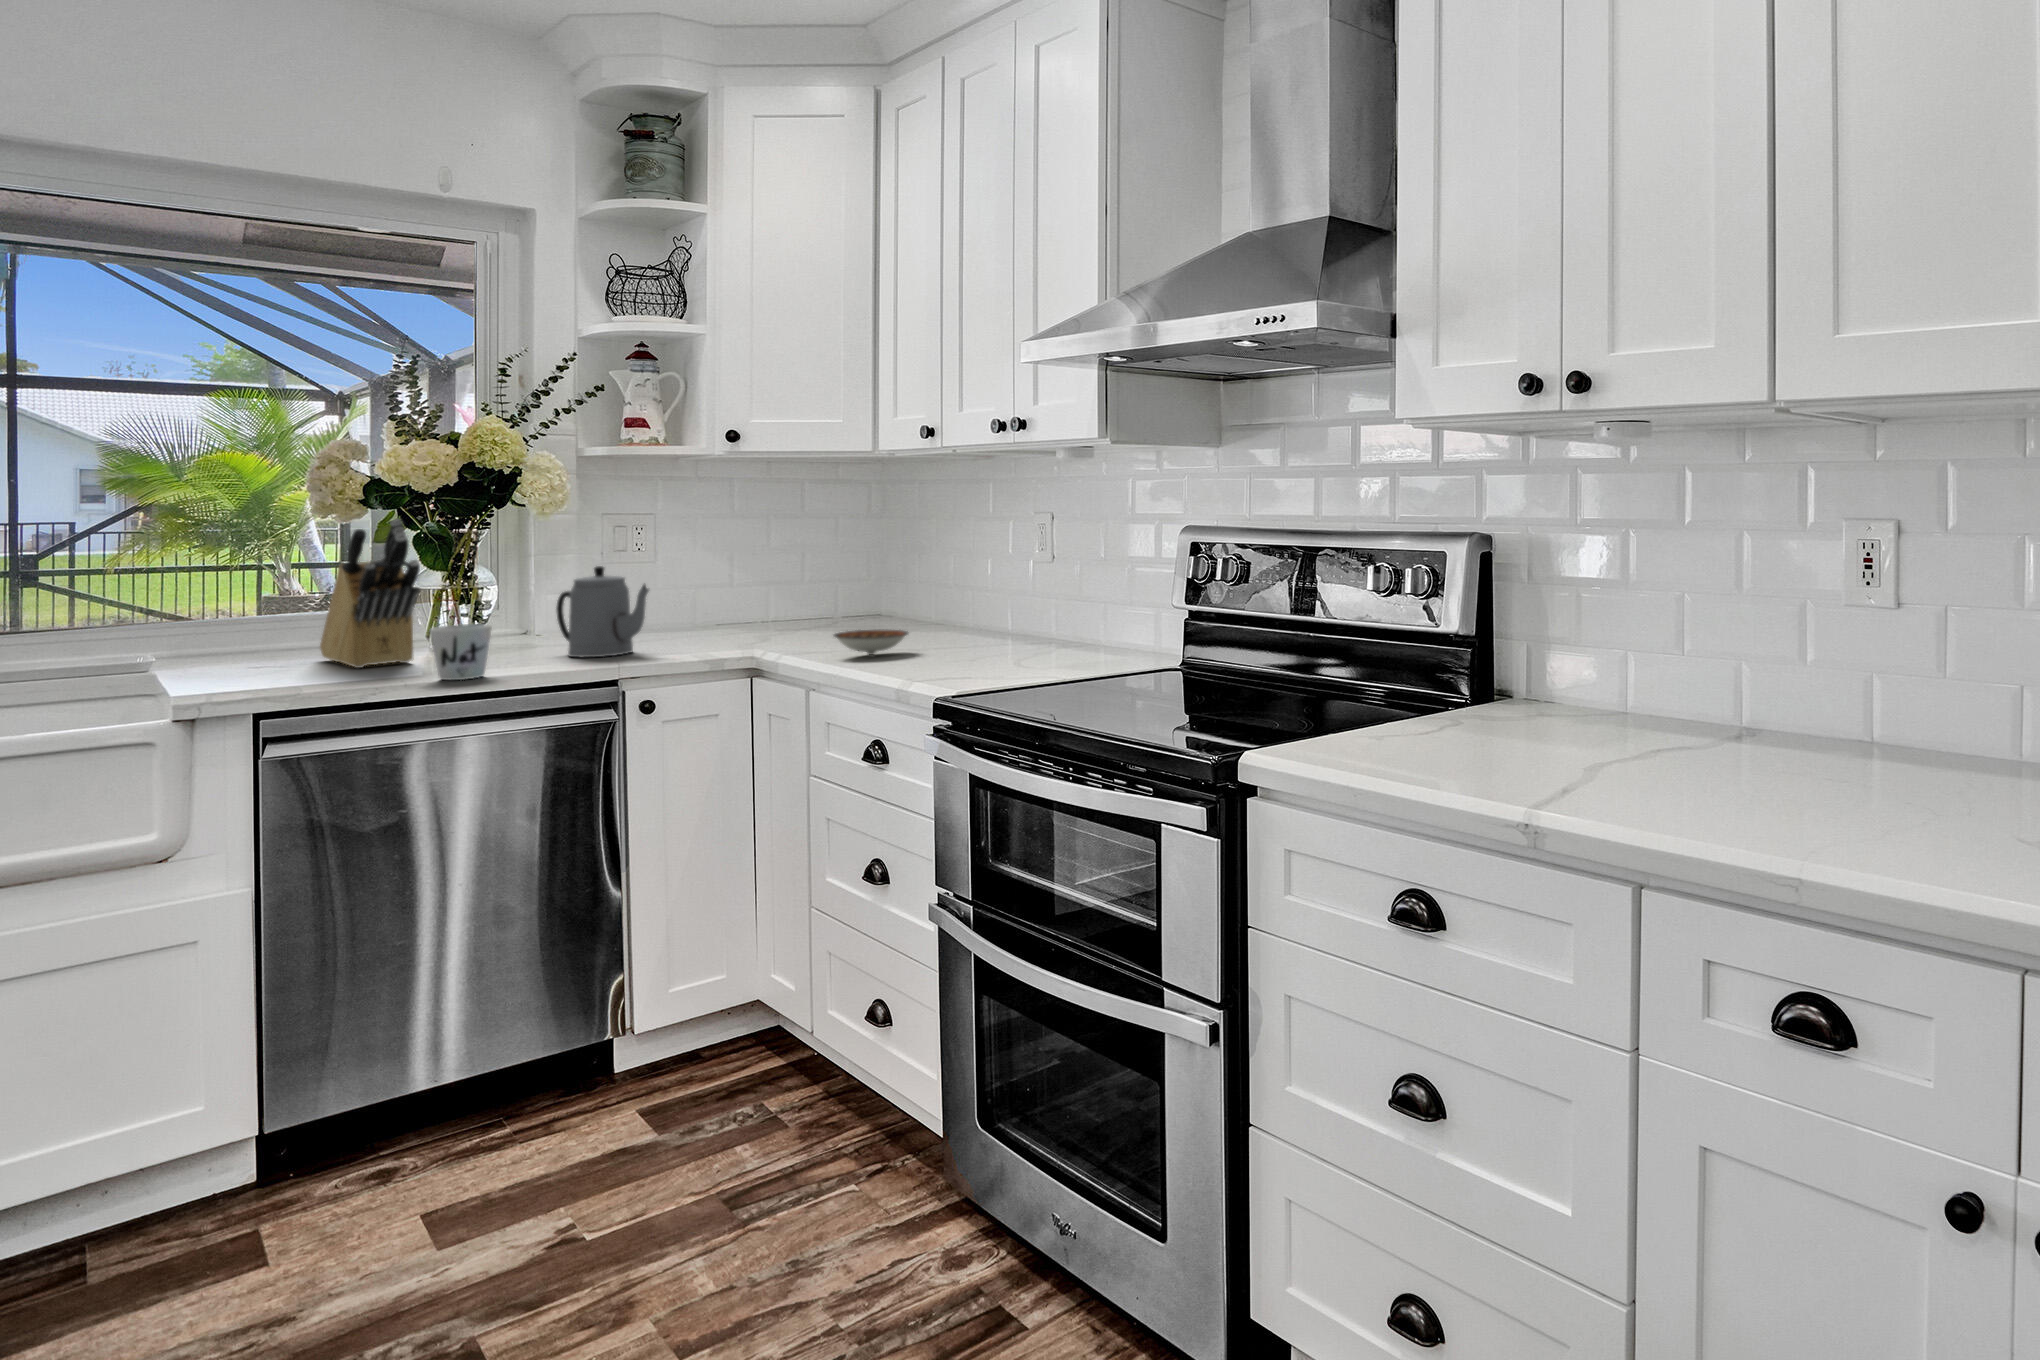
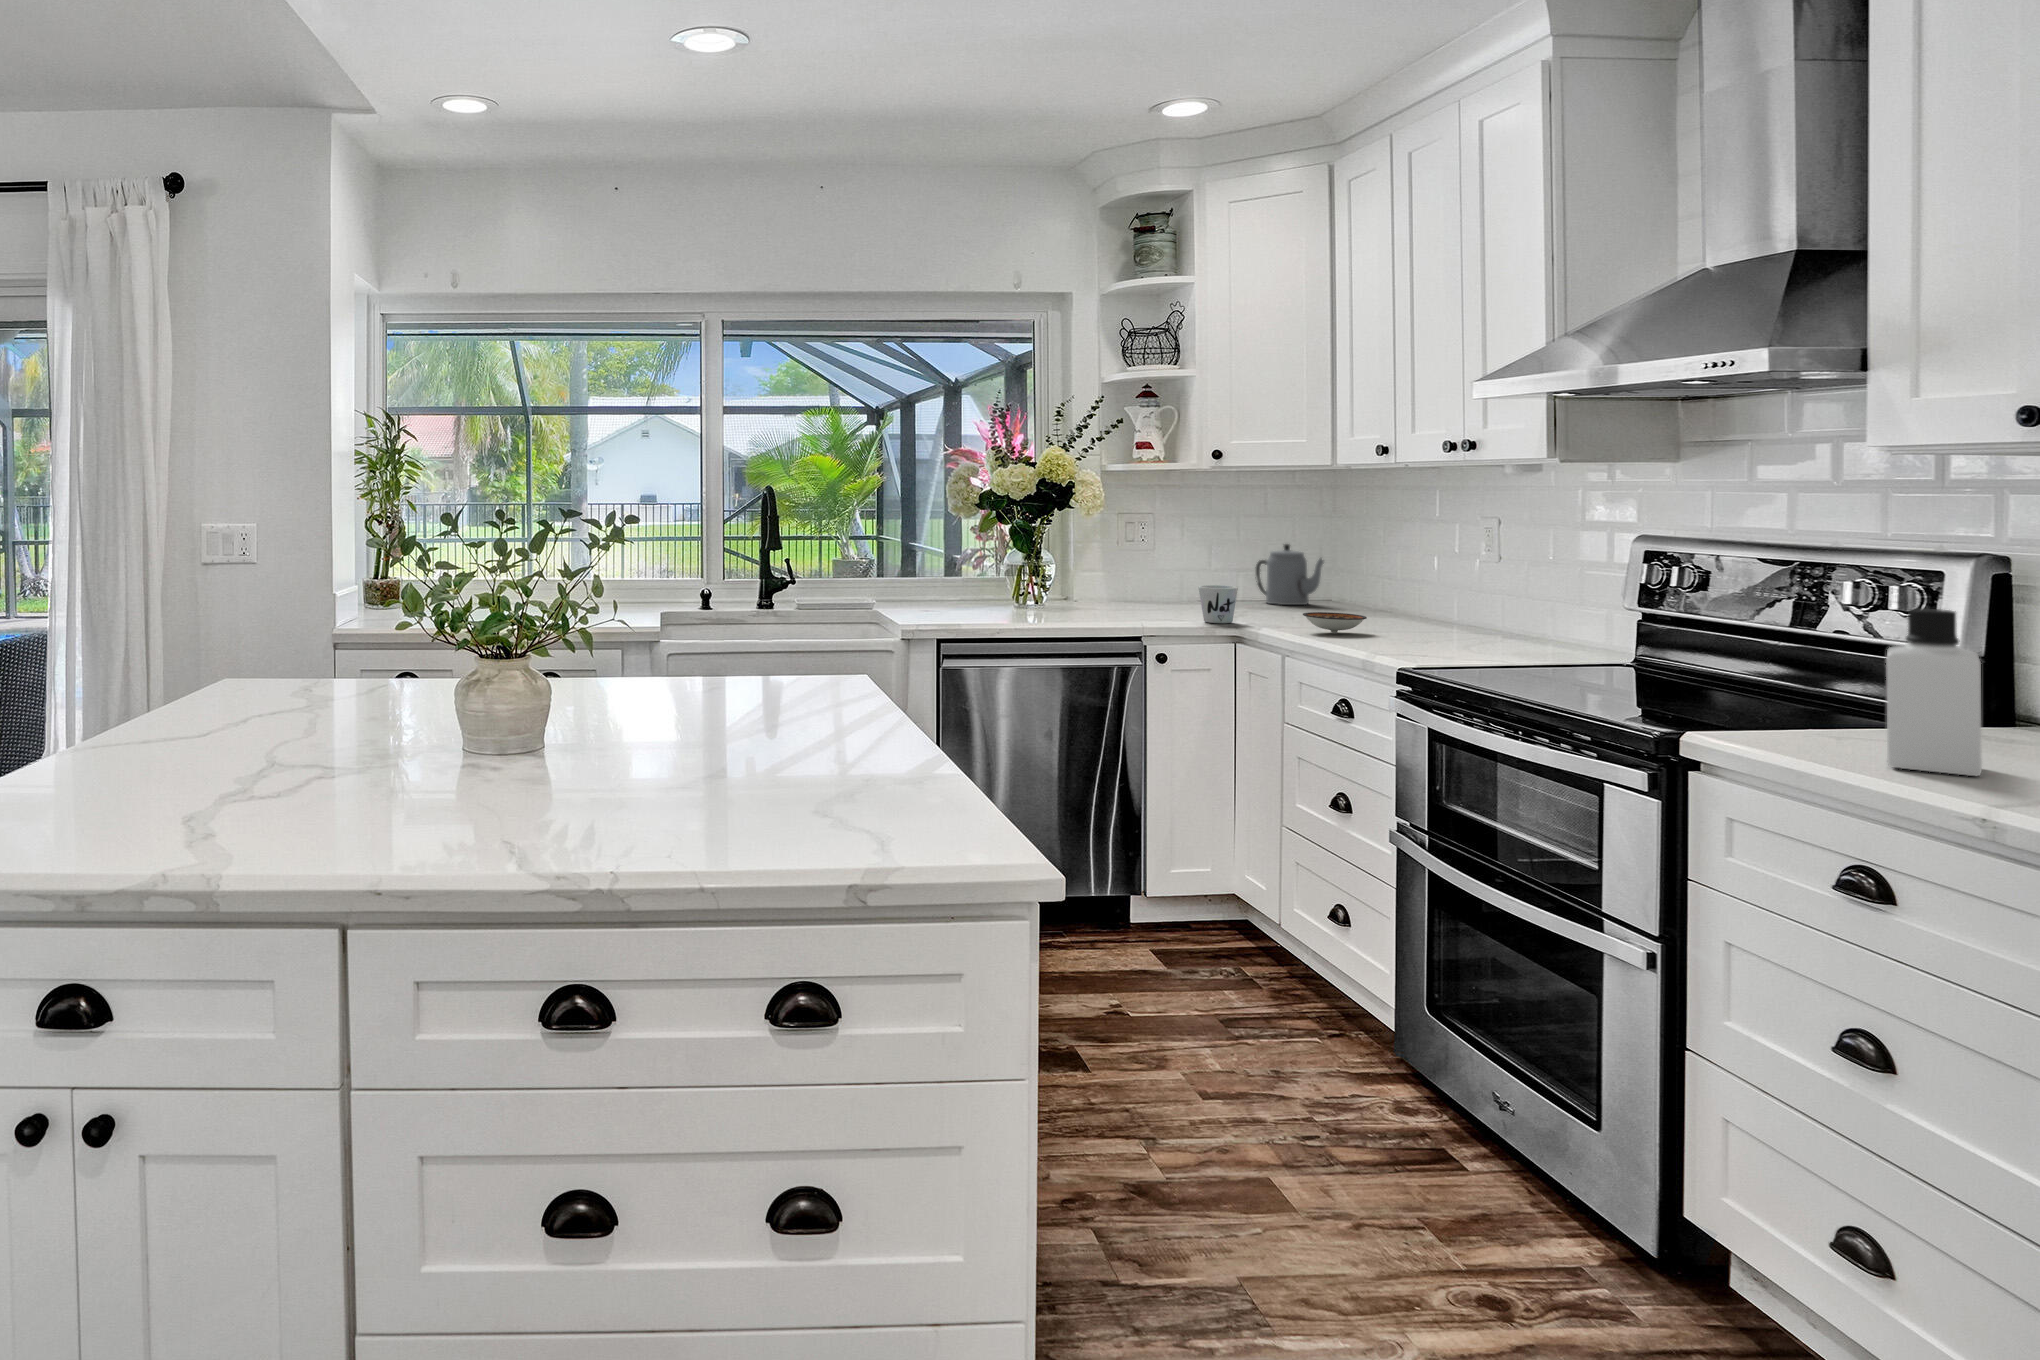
knife block: present [320,519,420,668] -> none [946,512,1011,611]
teapot: present [557,566,649,657] -> present [1256,544,1324,605]
bottle: none [1429,592,1511,773] -> present [1886,609,1982,776]
mug: present [430,624,492,680] -> present [1198,585,1238,623]

